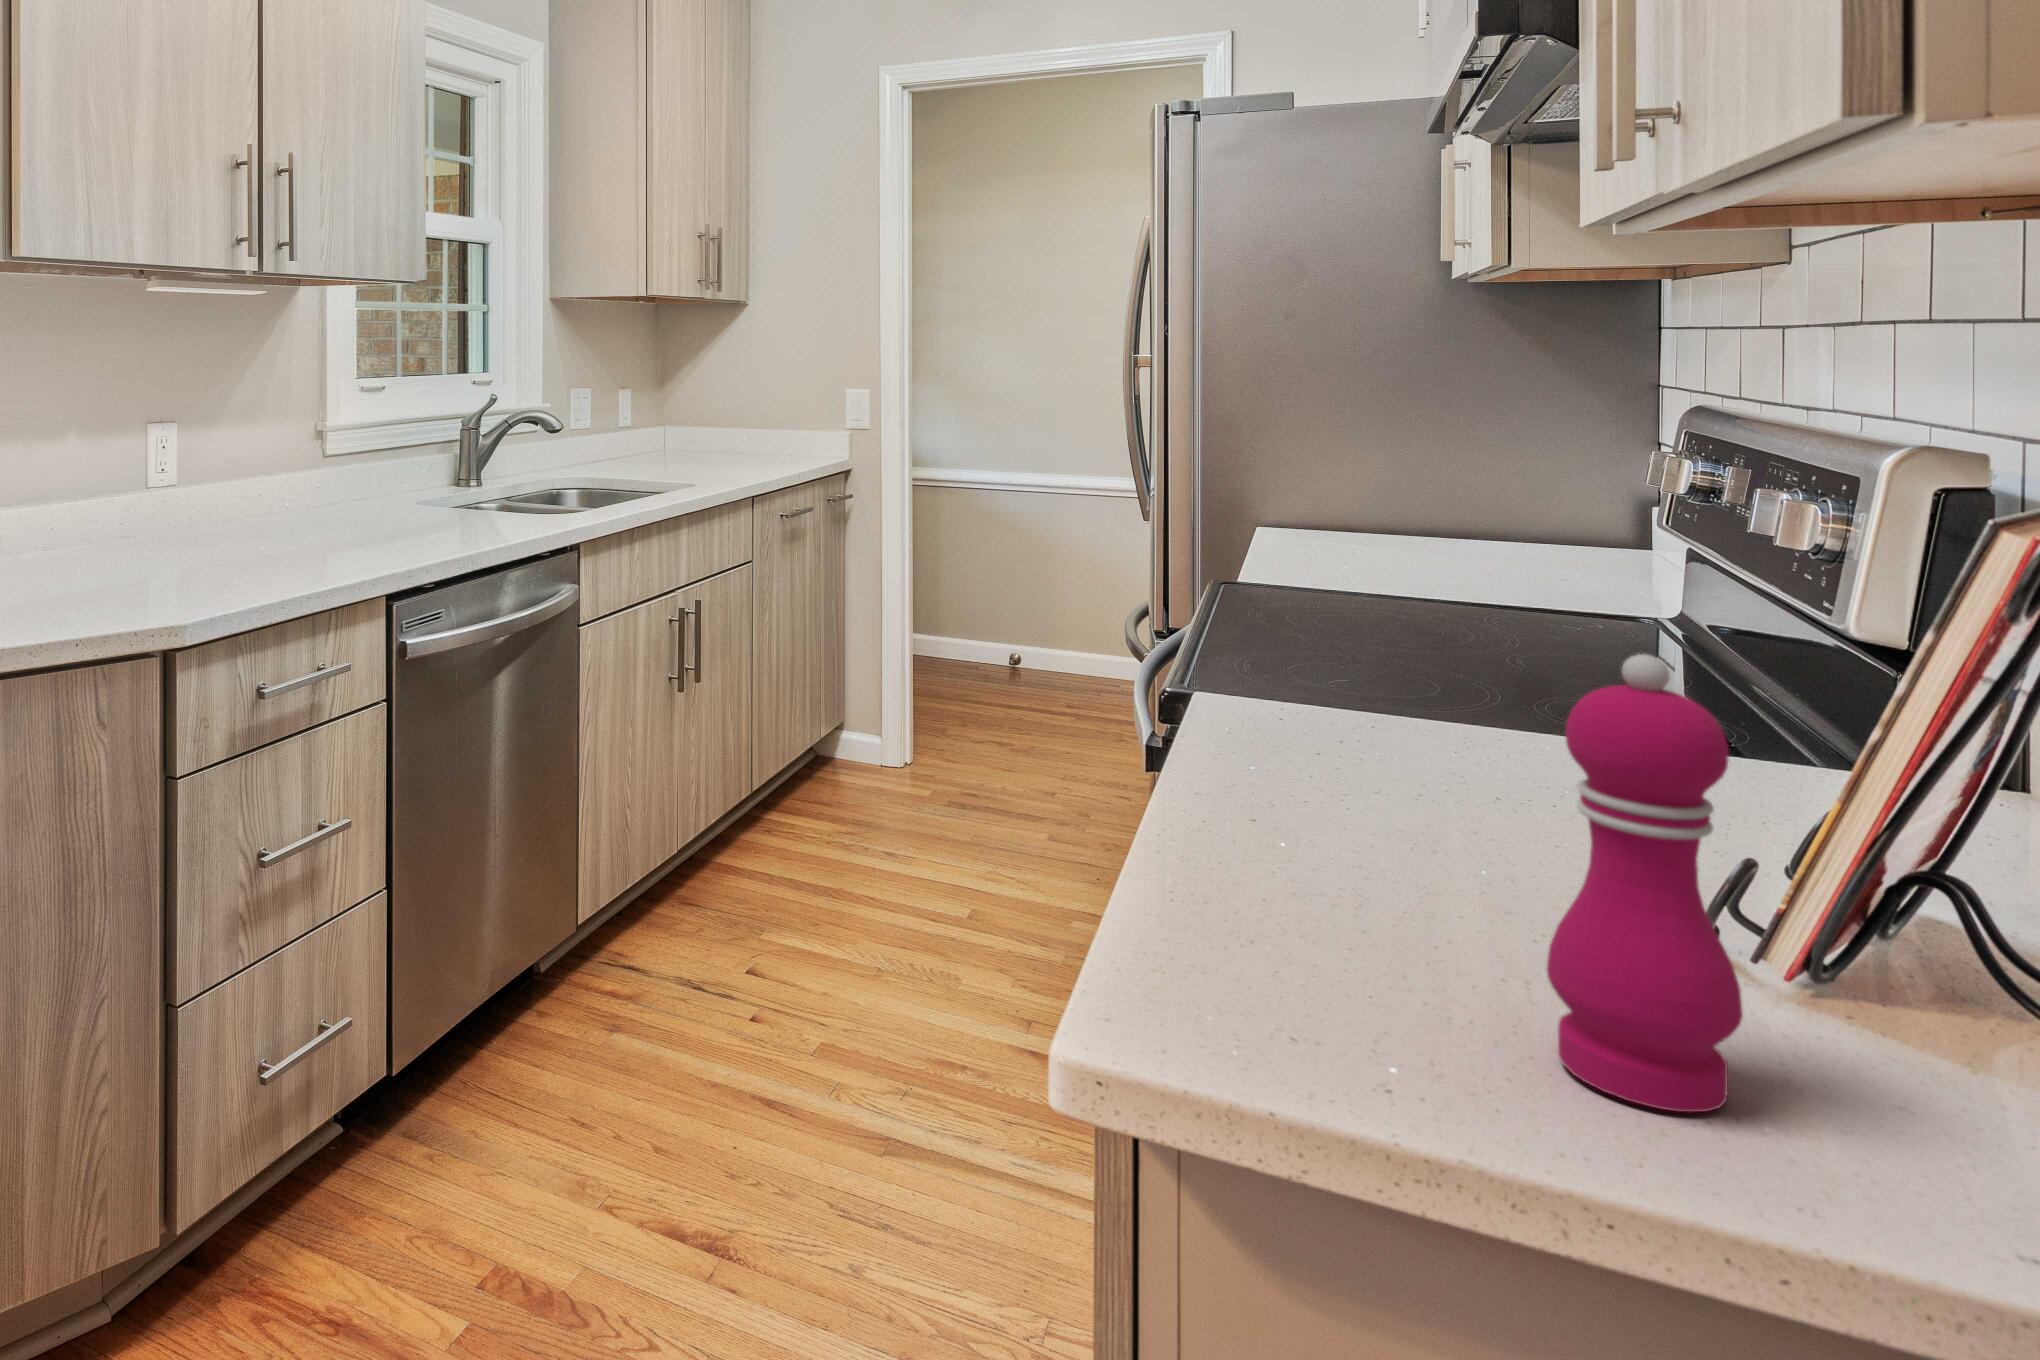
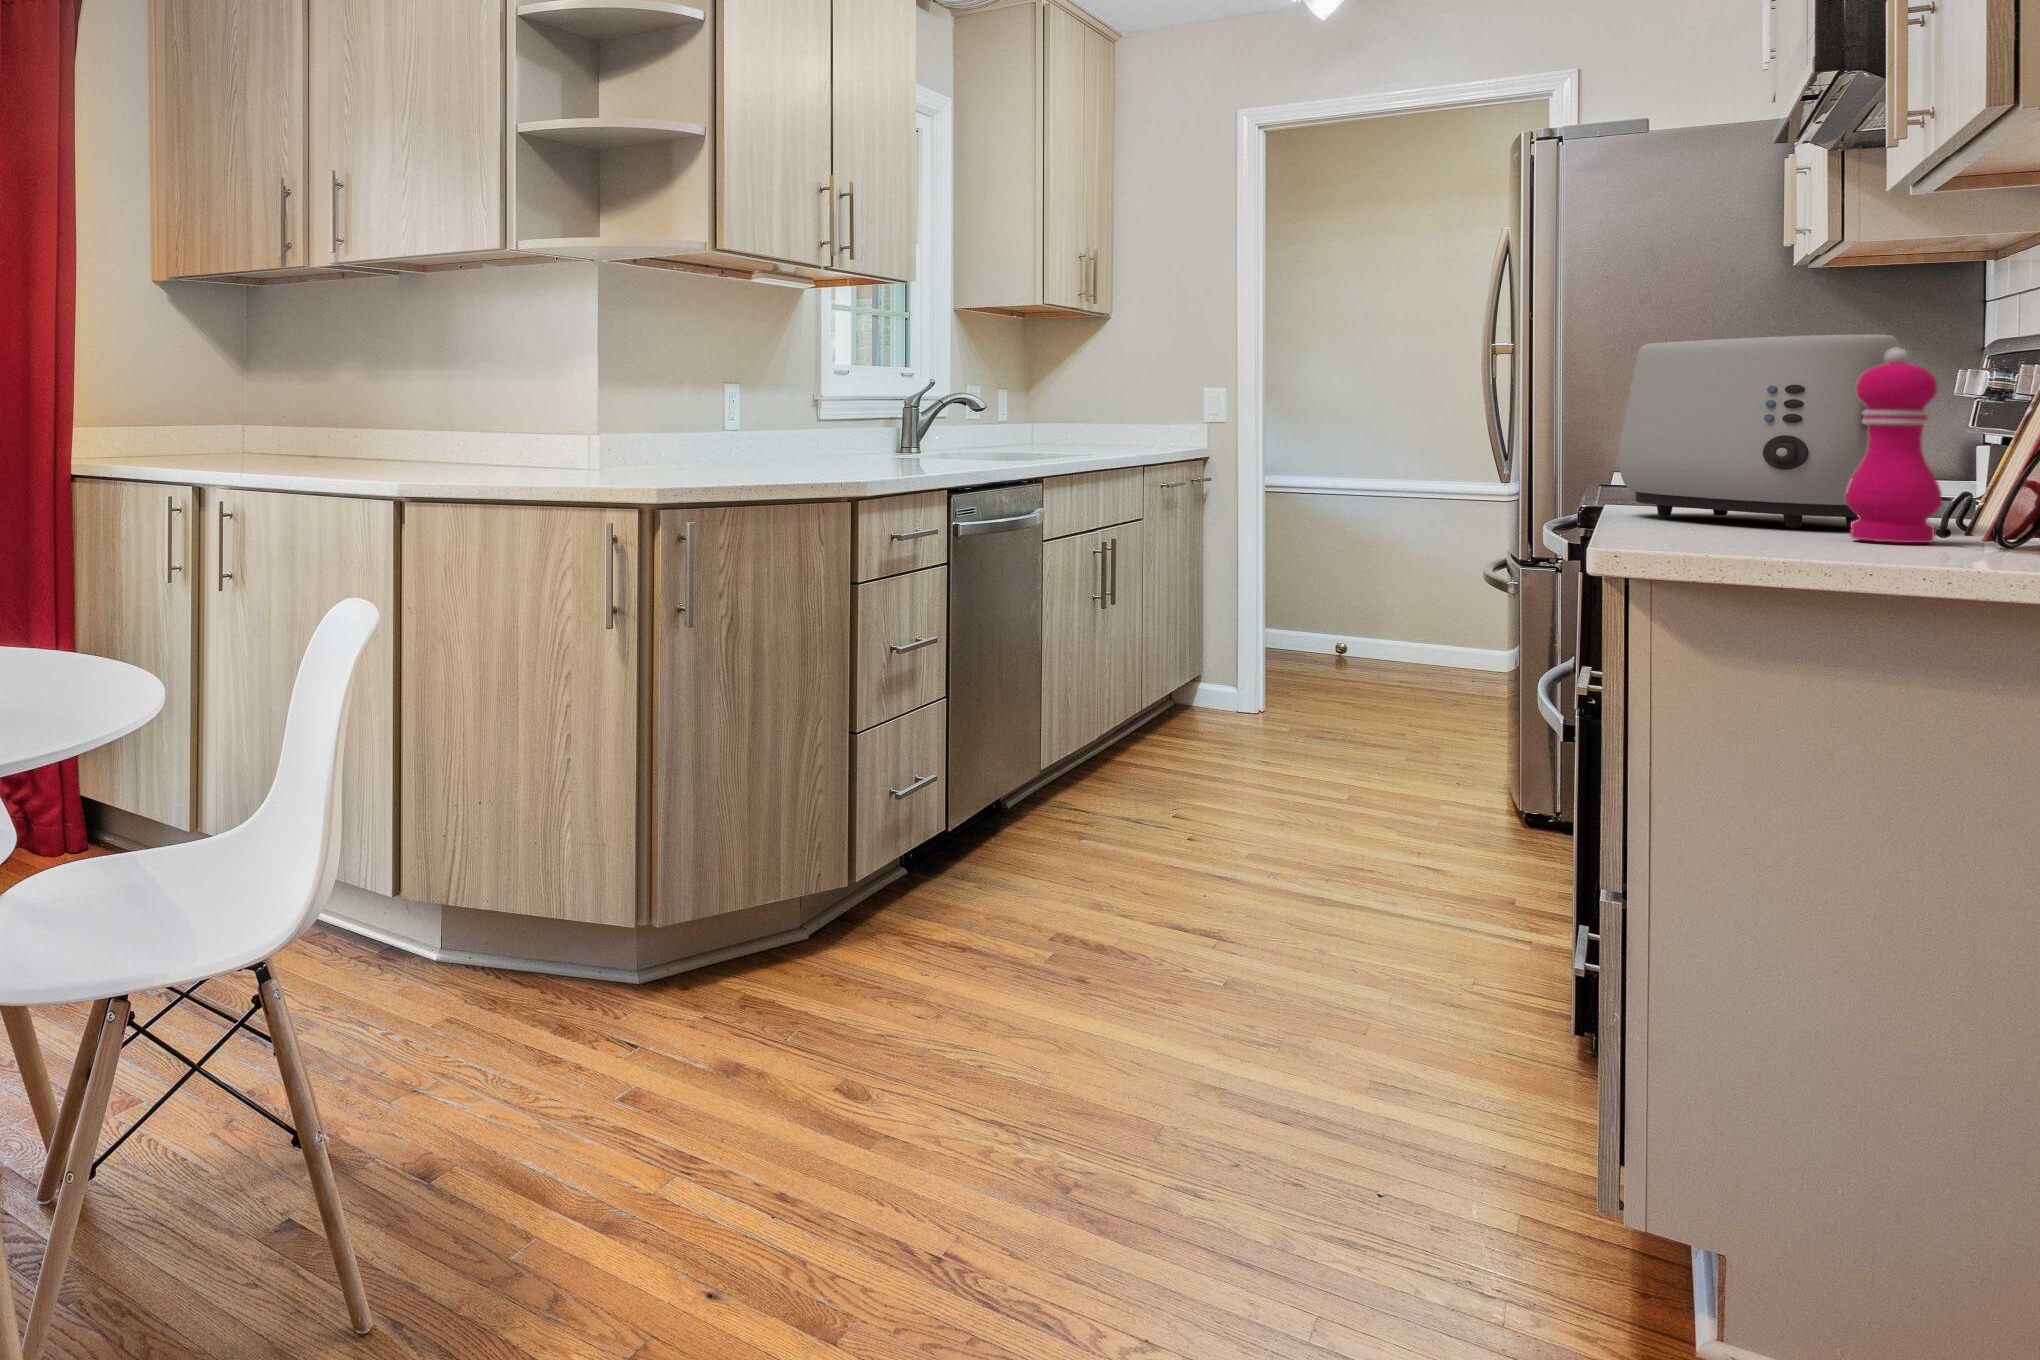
toaster: none [1175,509,1665,933] -> present [1619,335,1900,528]

